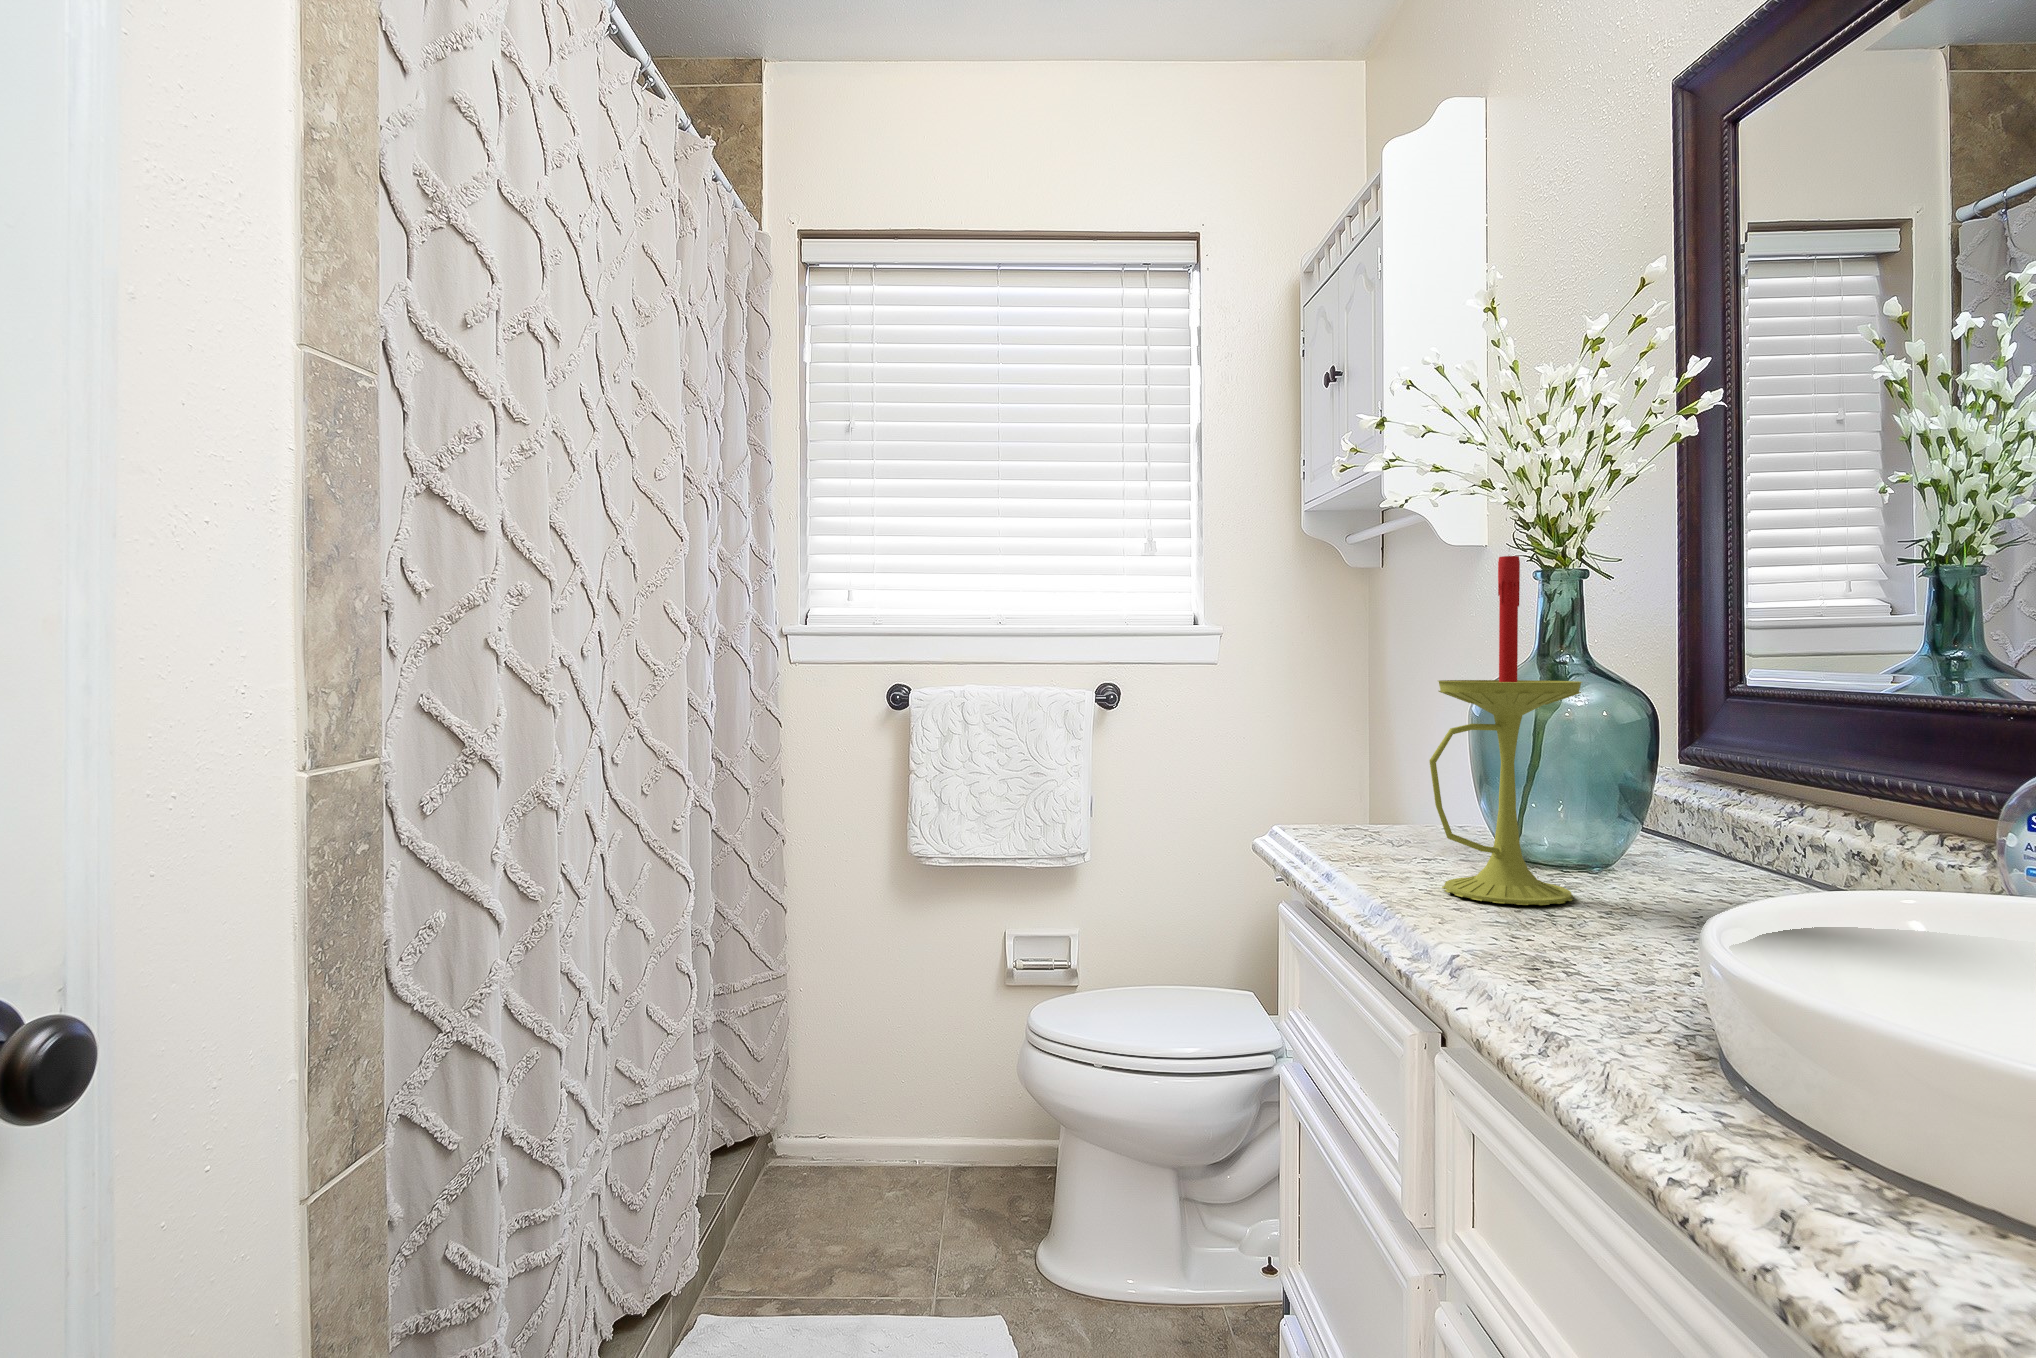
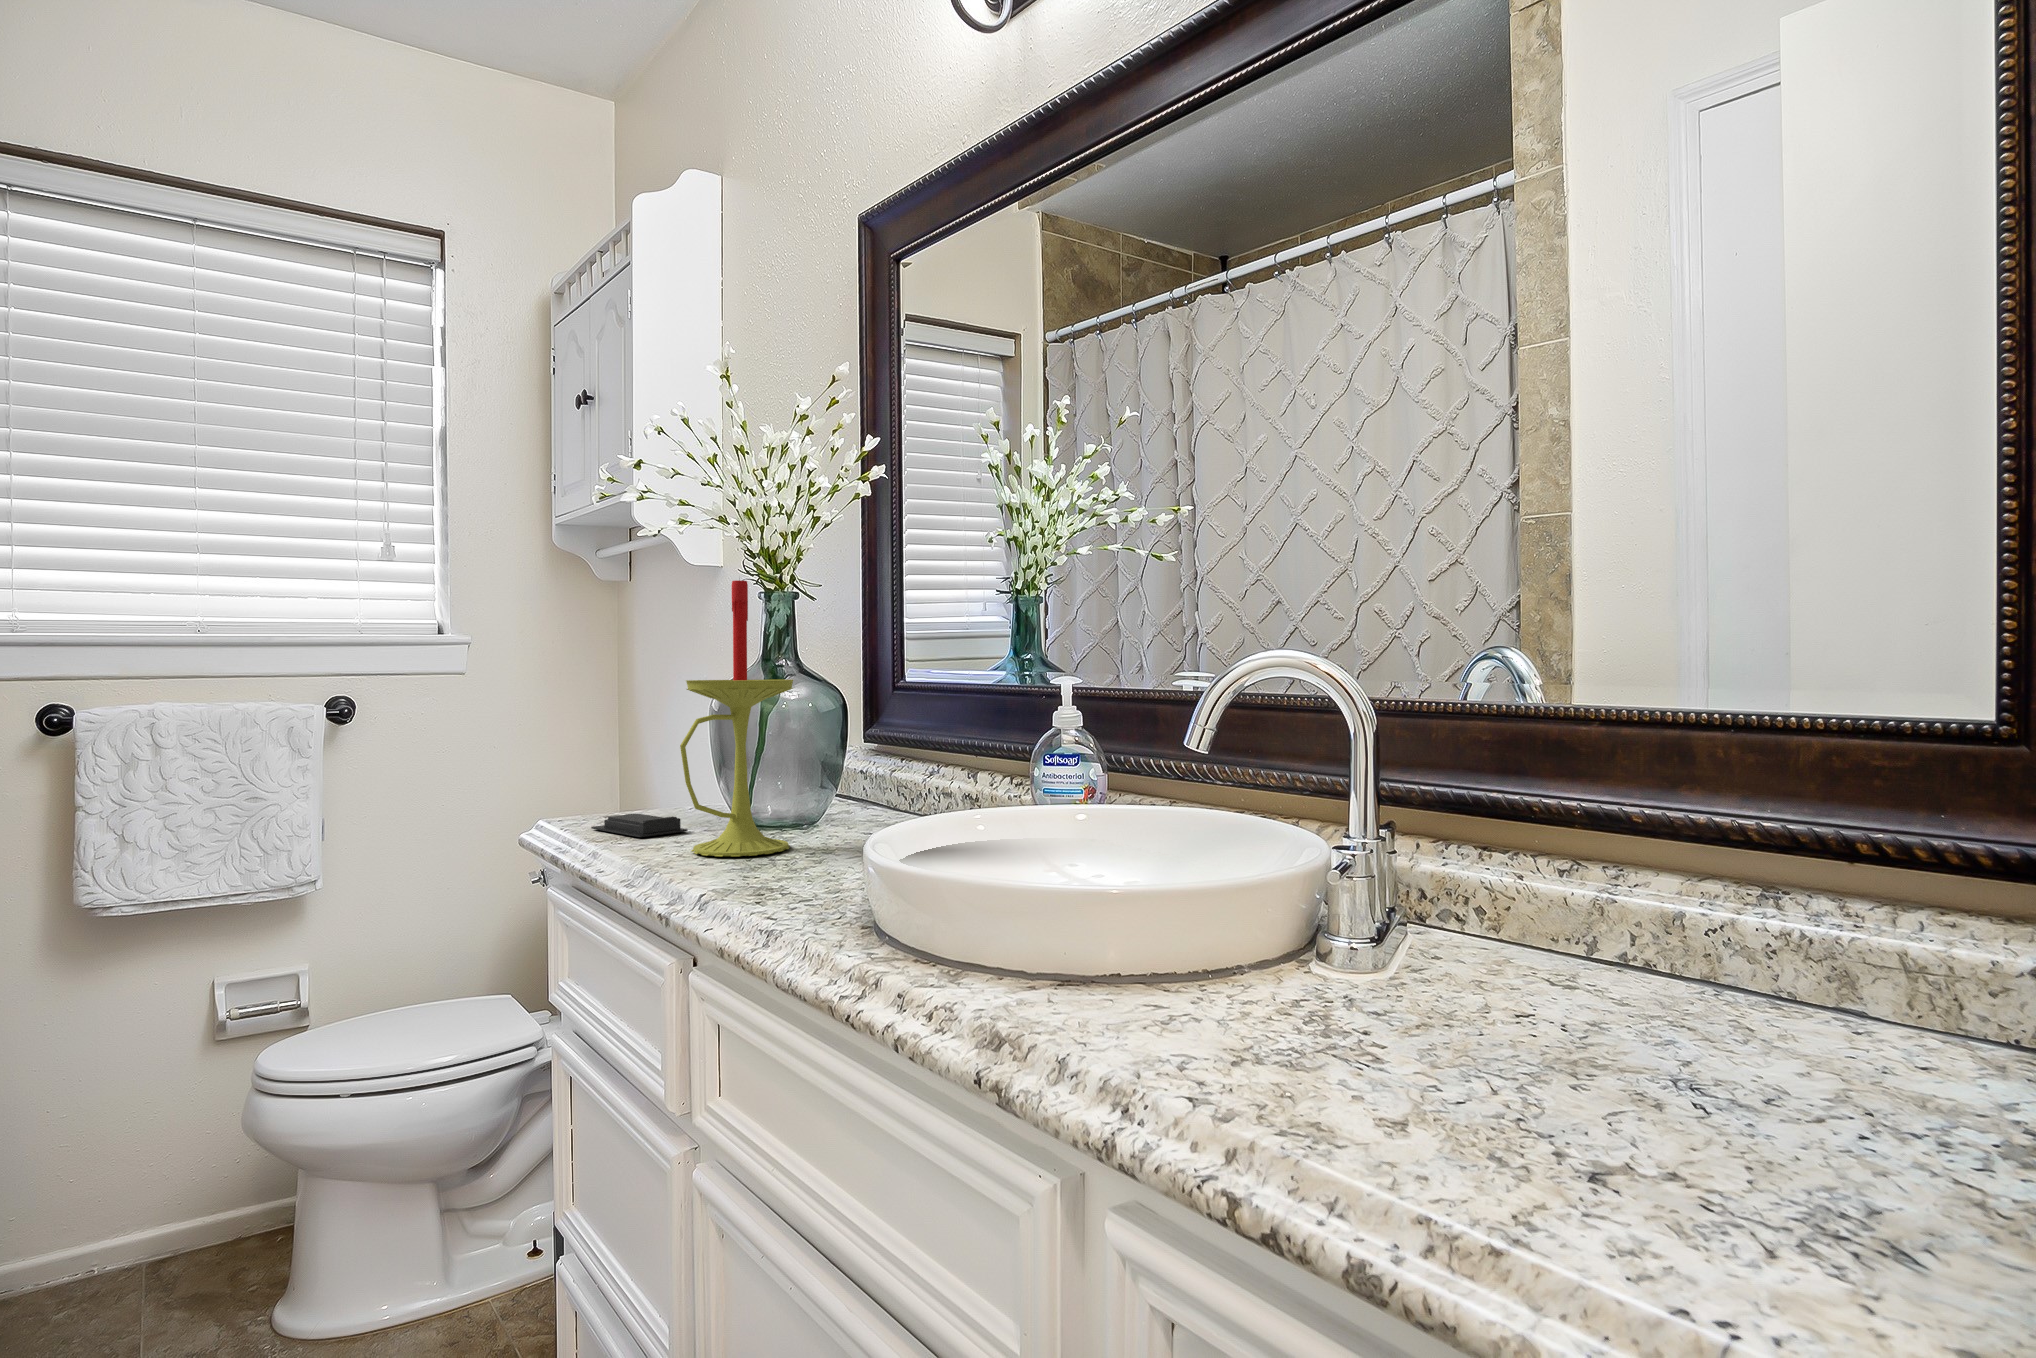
soap bar: none [1329,830,1438,861] -> present [591,814,688,837]

